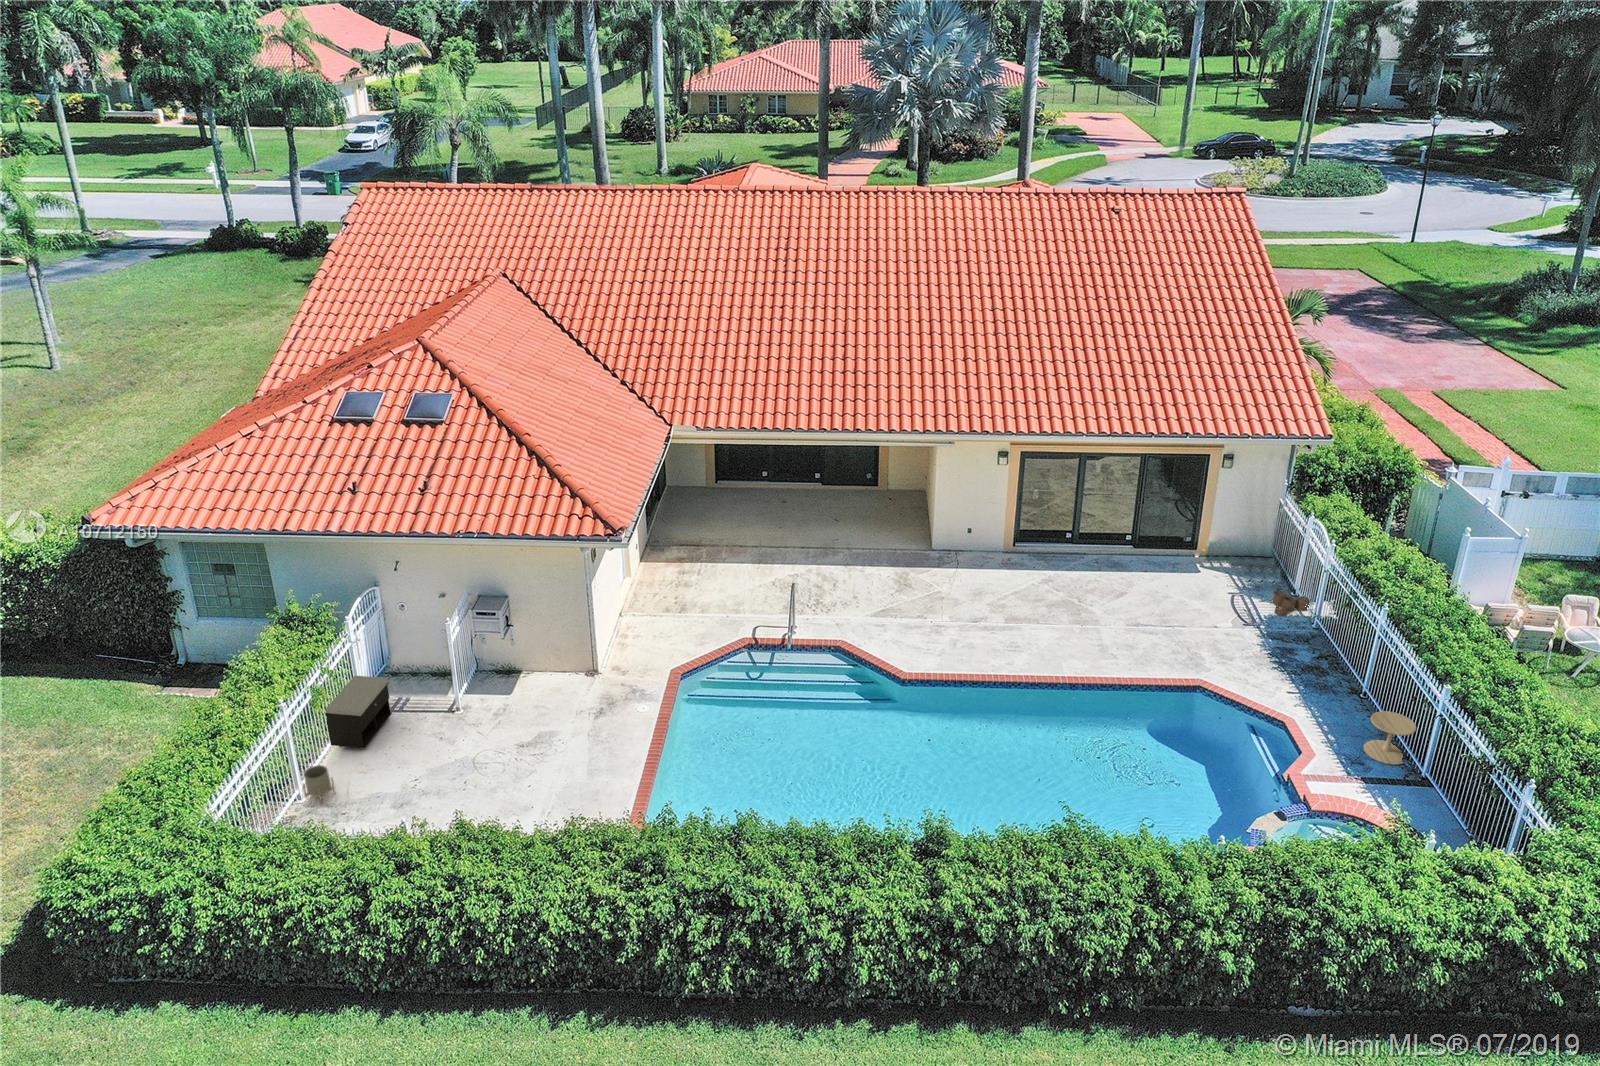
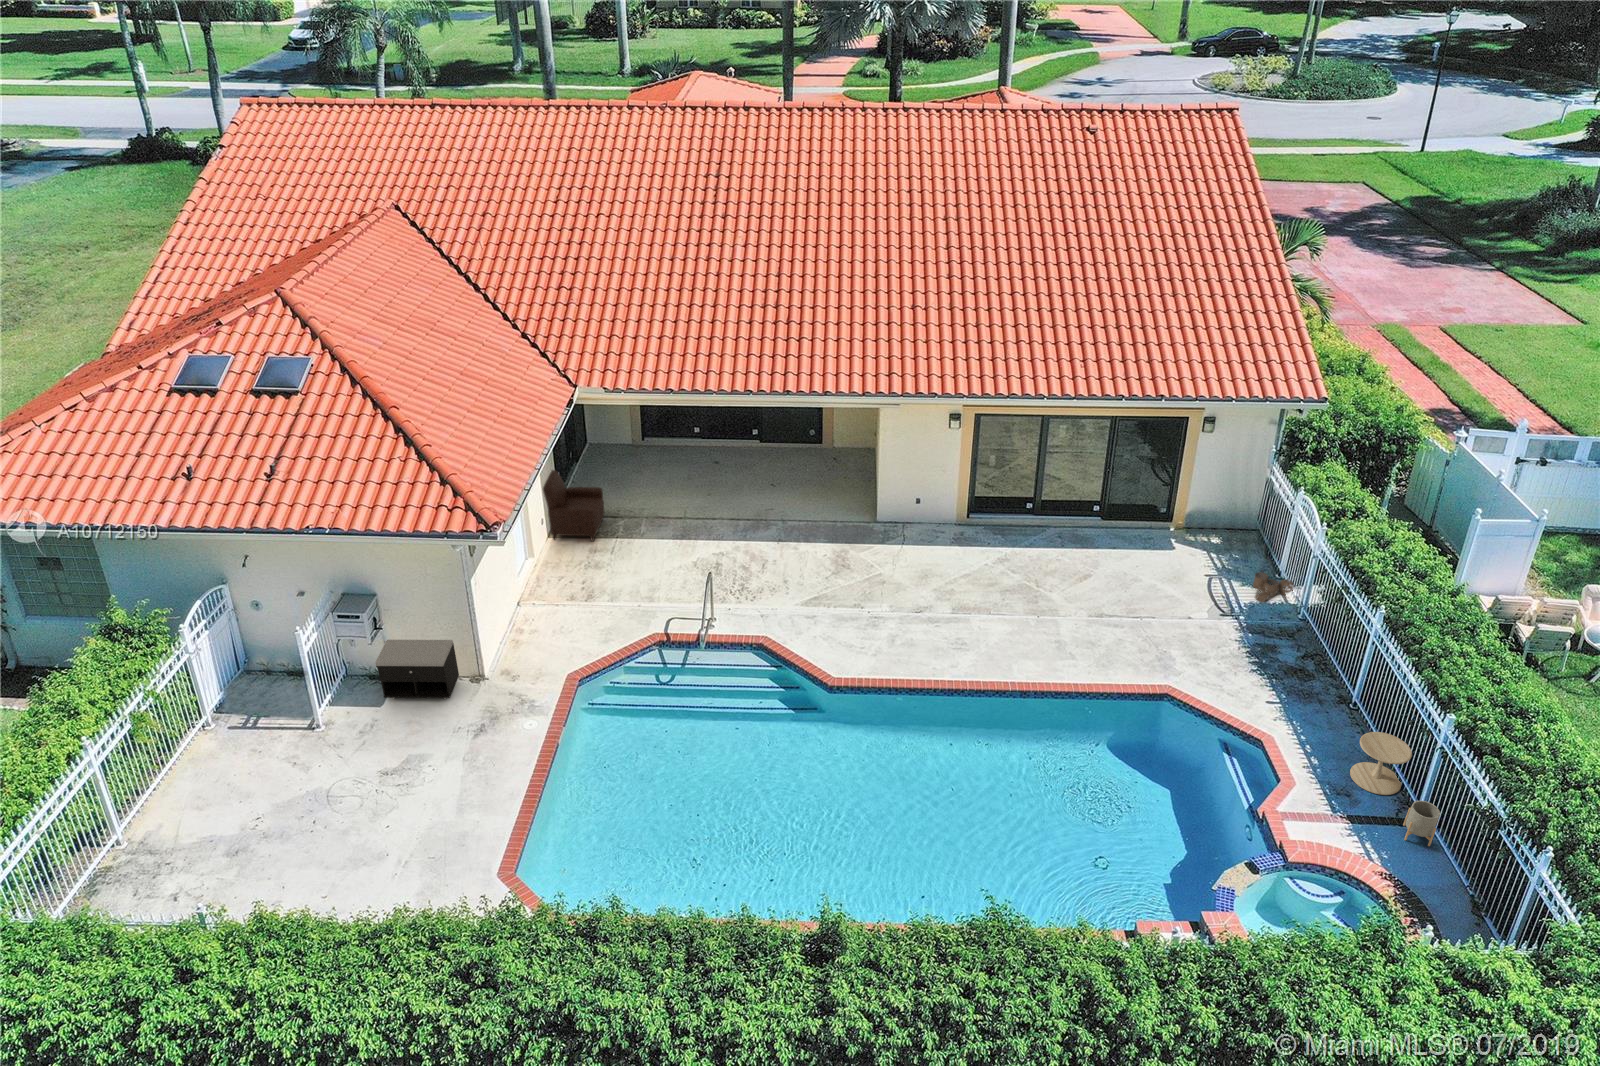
chair: none [636,503,687,567] -> present [543,470,604,541]
storage bench: present [325,676,392,749] -> present [376,640,459,699]
planter: present [303,765,335,805] -> present [1403,801,1440,846]

